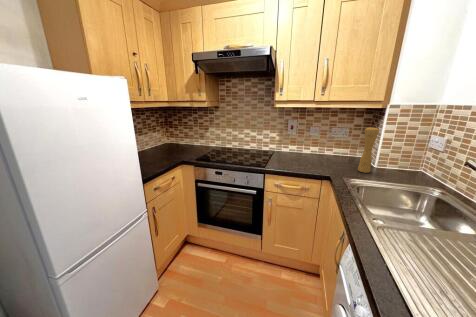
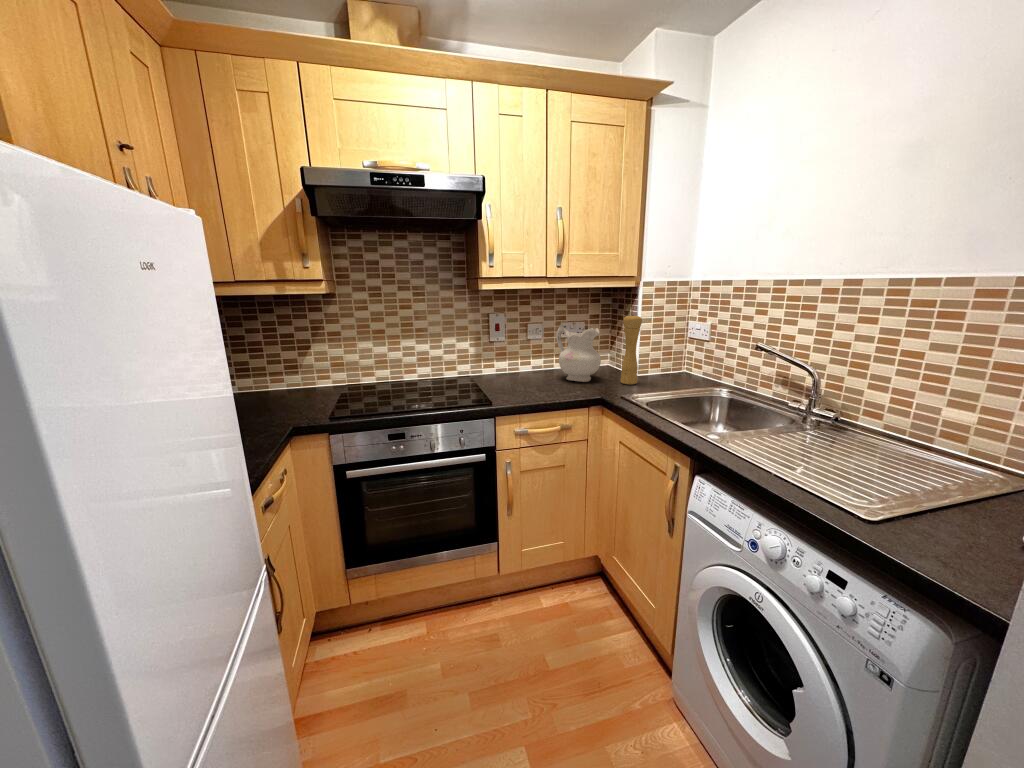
ceramic pitcher: none [321,129,349,165] -> present [557,325,601,382]

